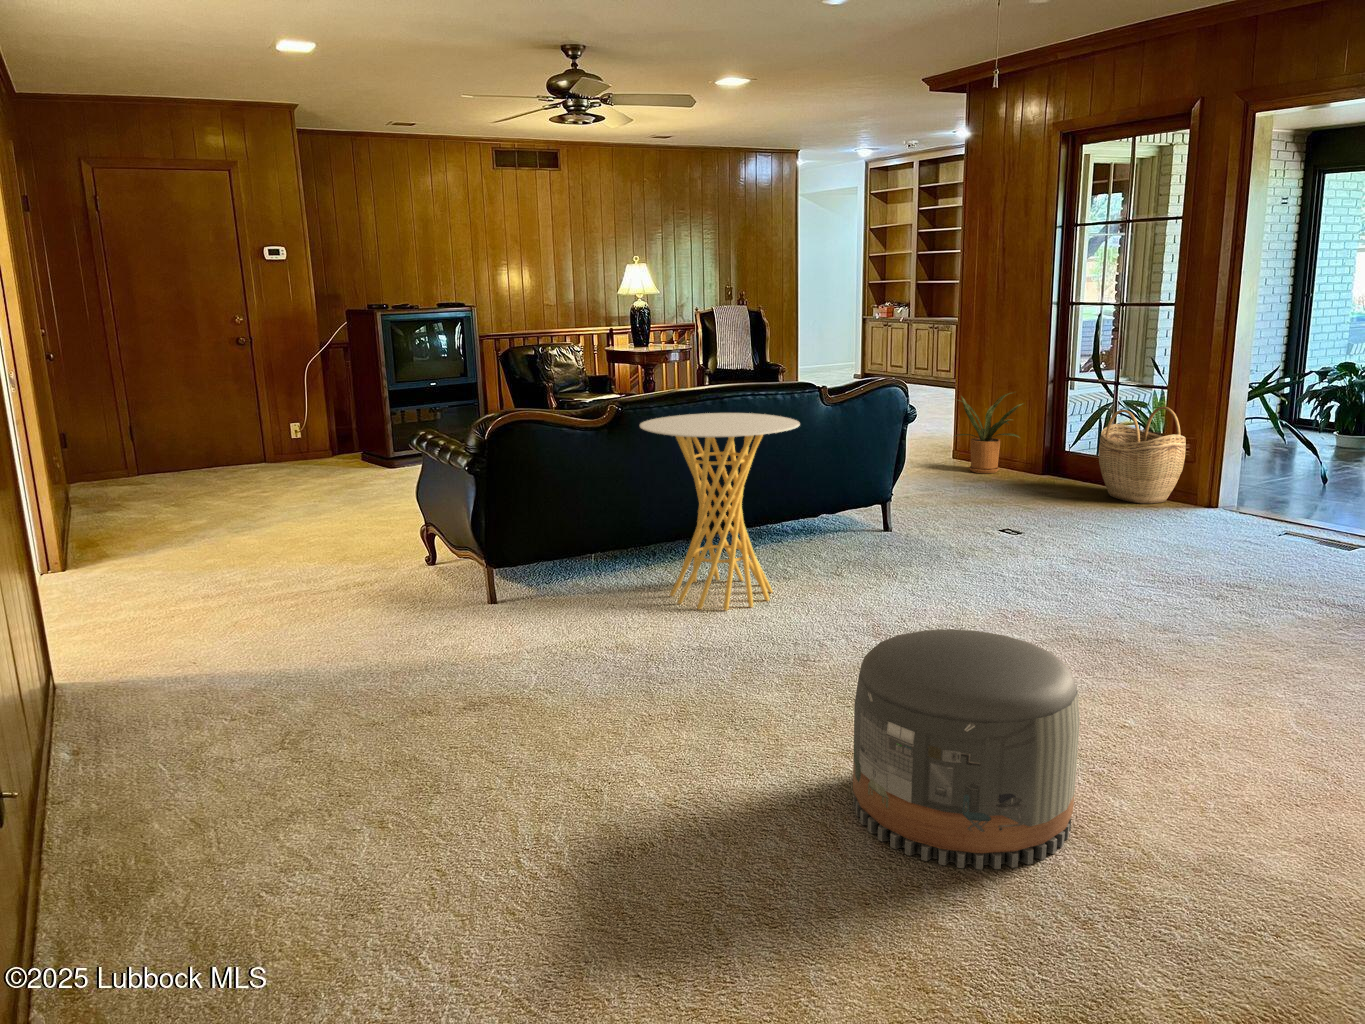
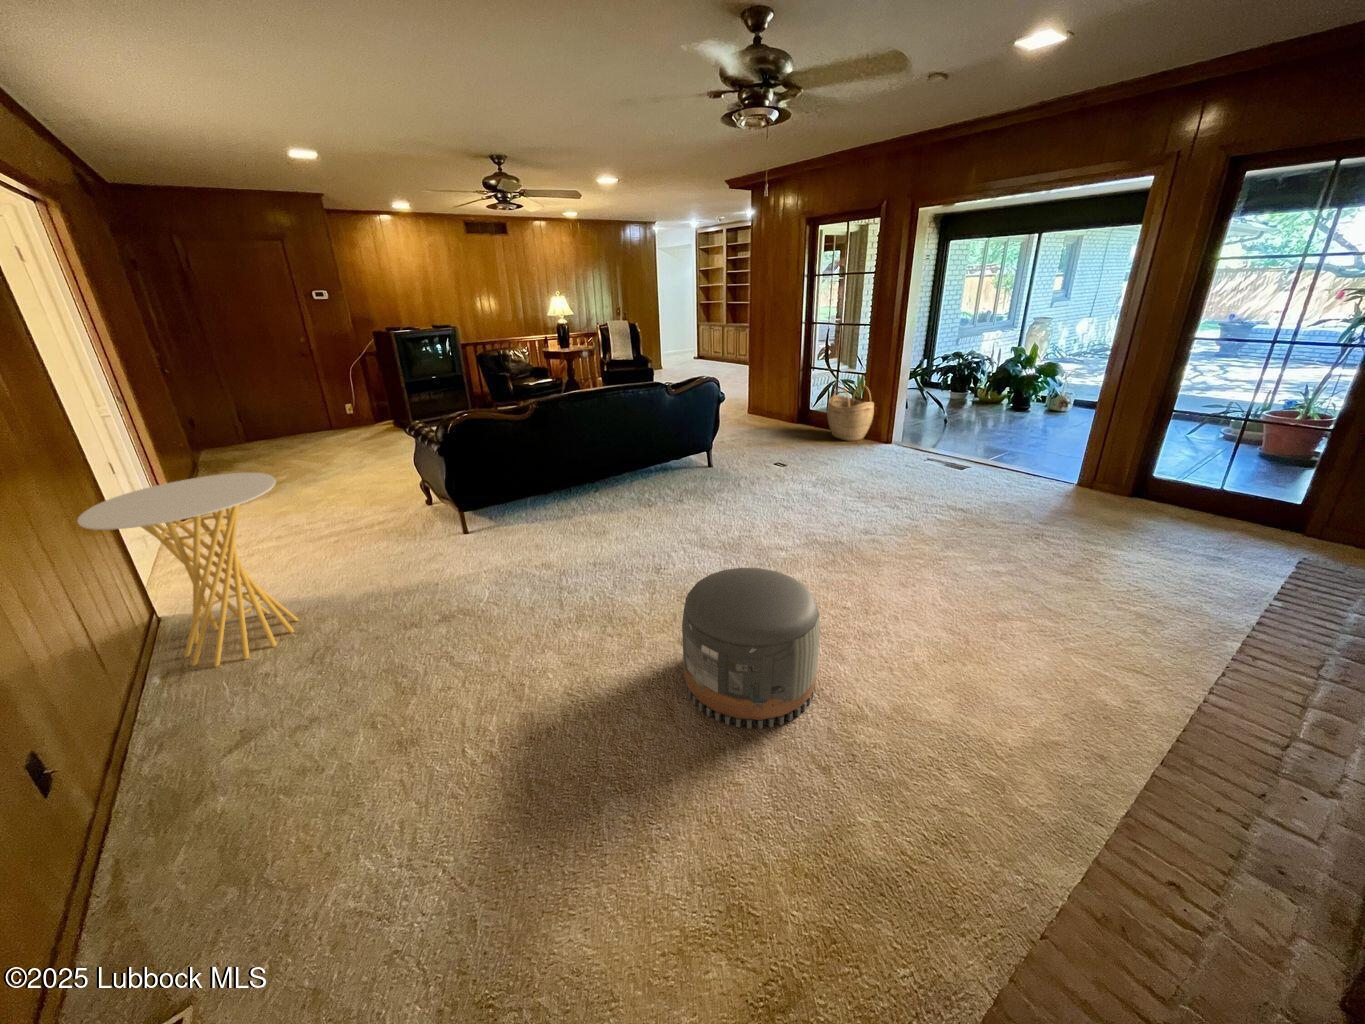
house plant: present [955,392,1024,473] -> none [745,376,788,423]
side table: present [640,413,800,610] -> present [77,472,298,667]

